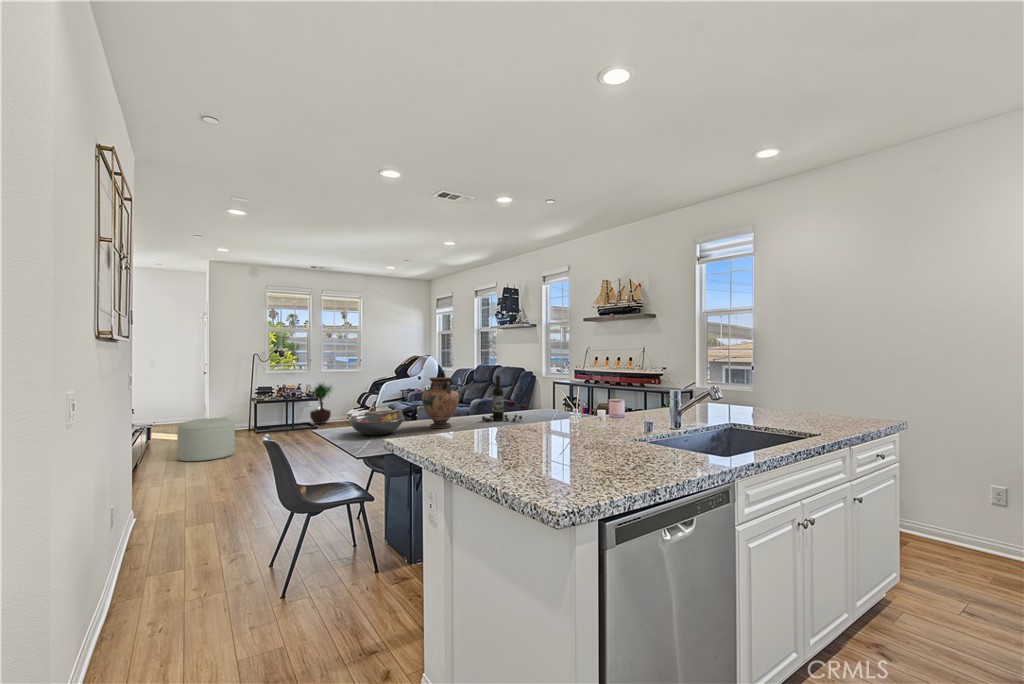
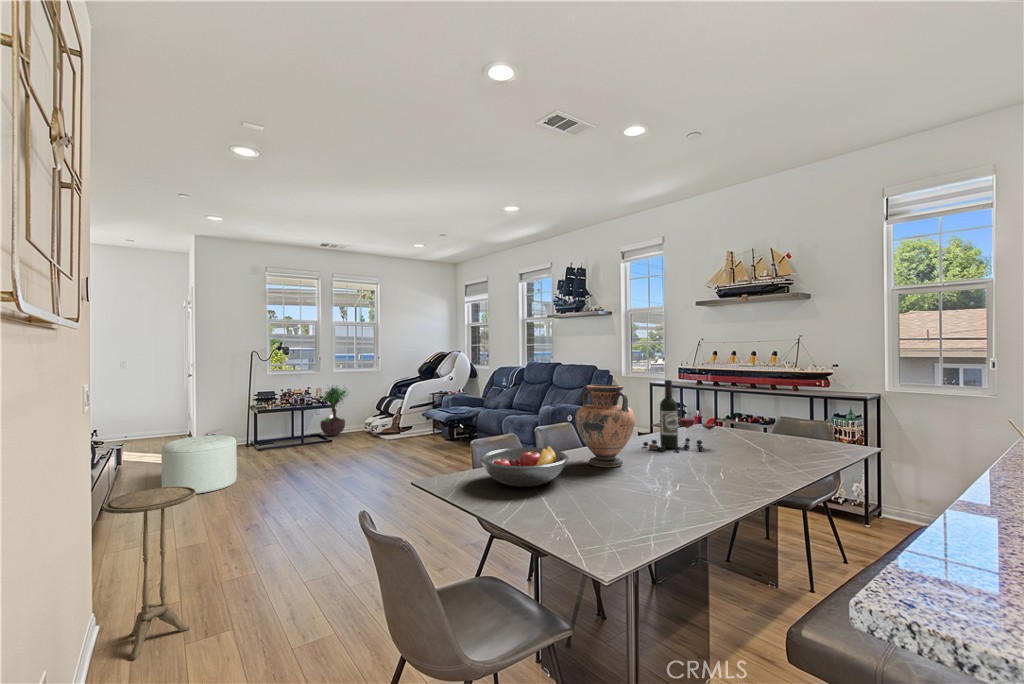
side table: none [131,440,190,542] -> present [102,487,196,660]

